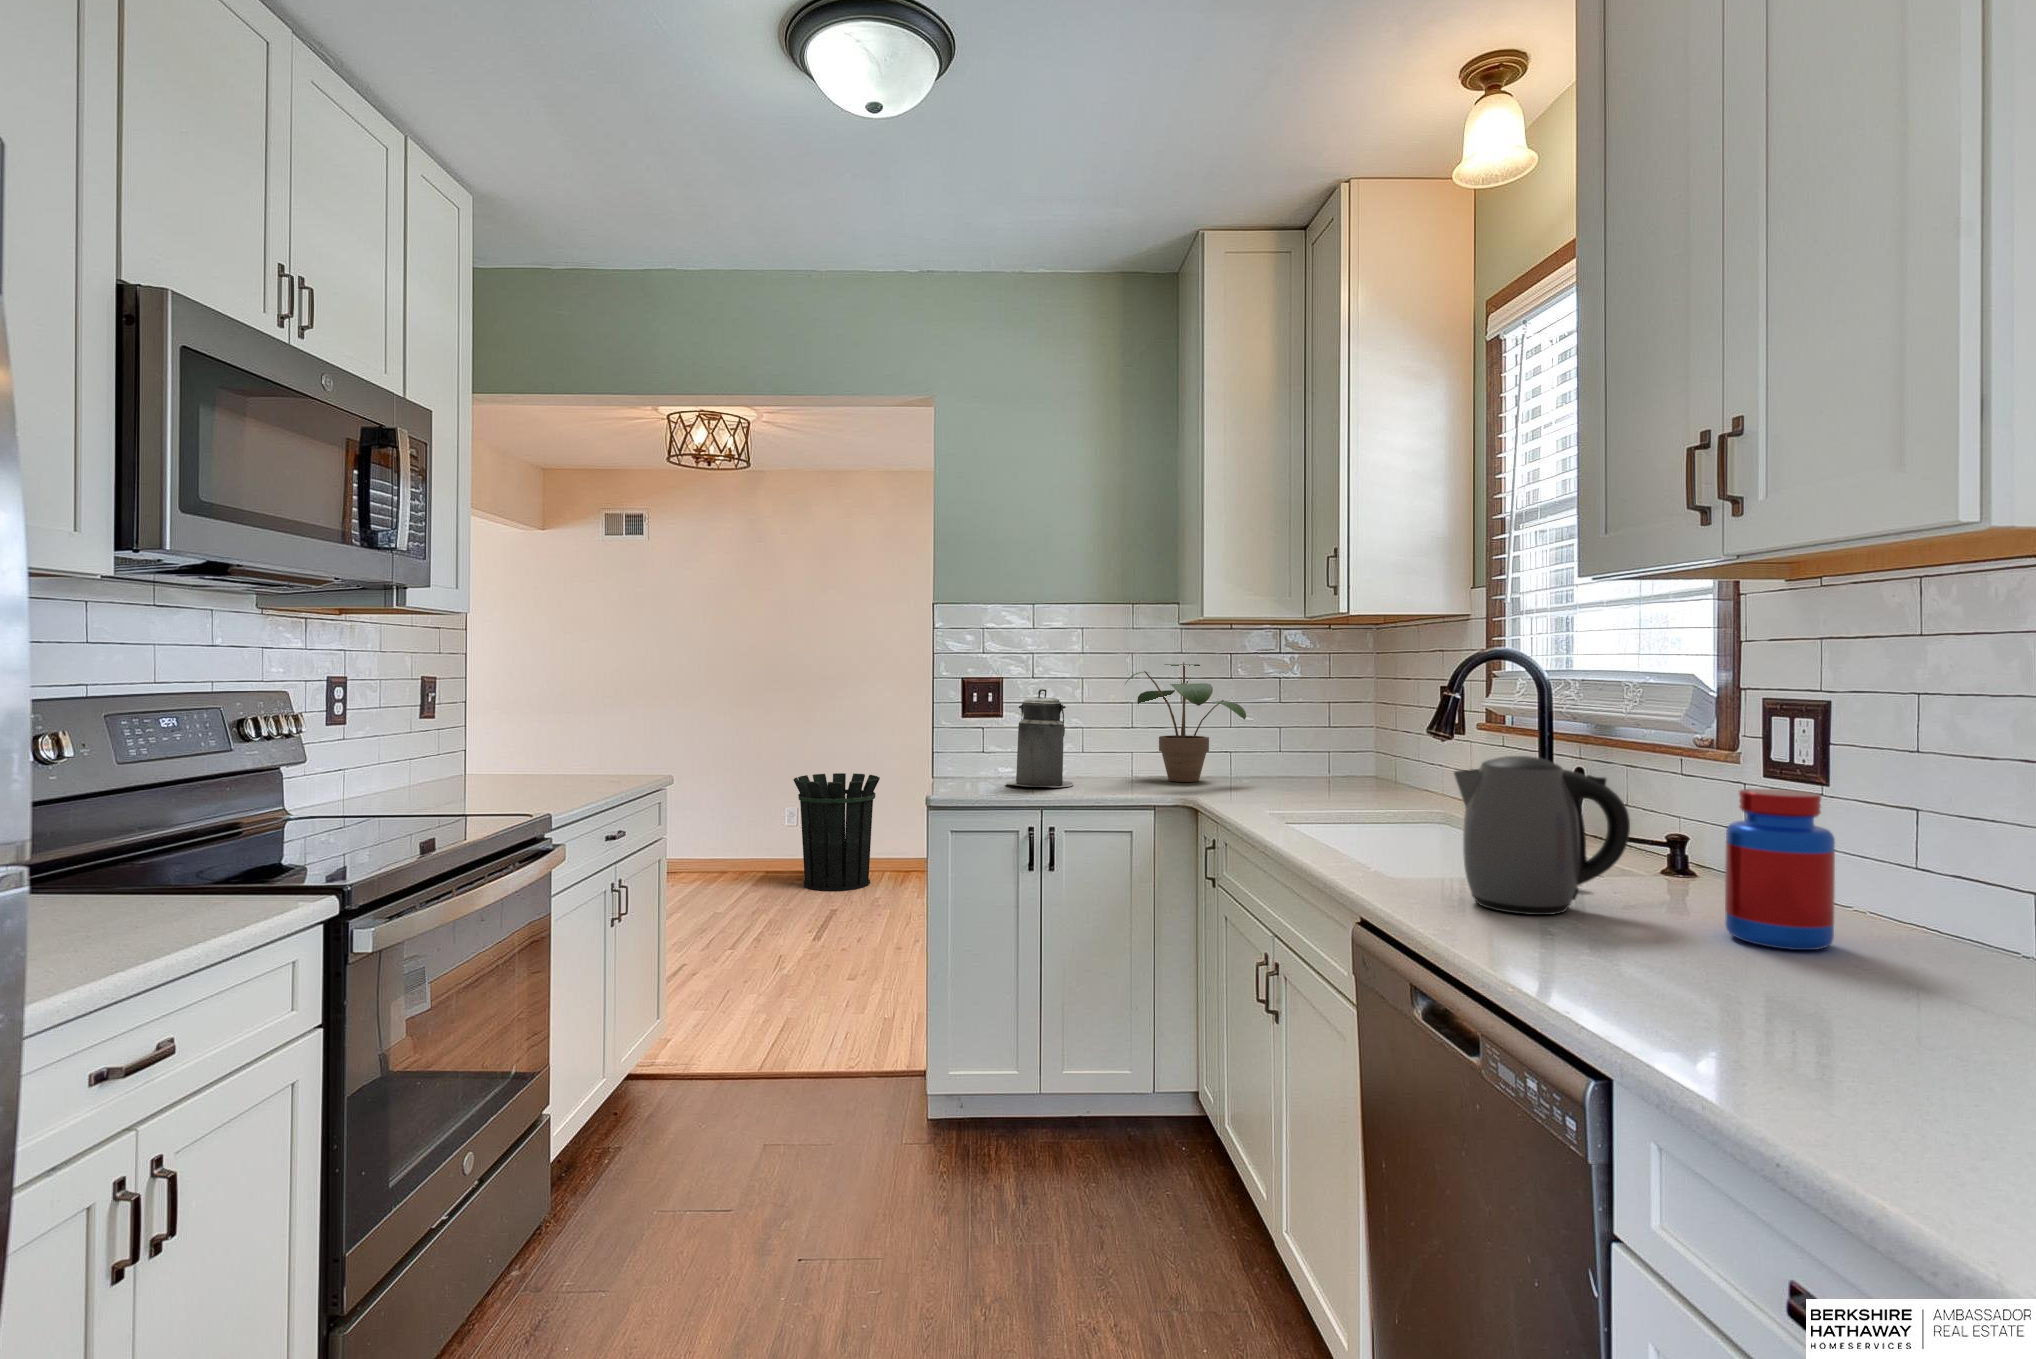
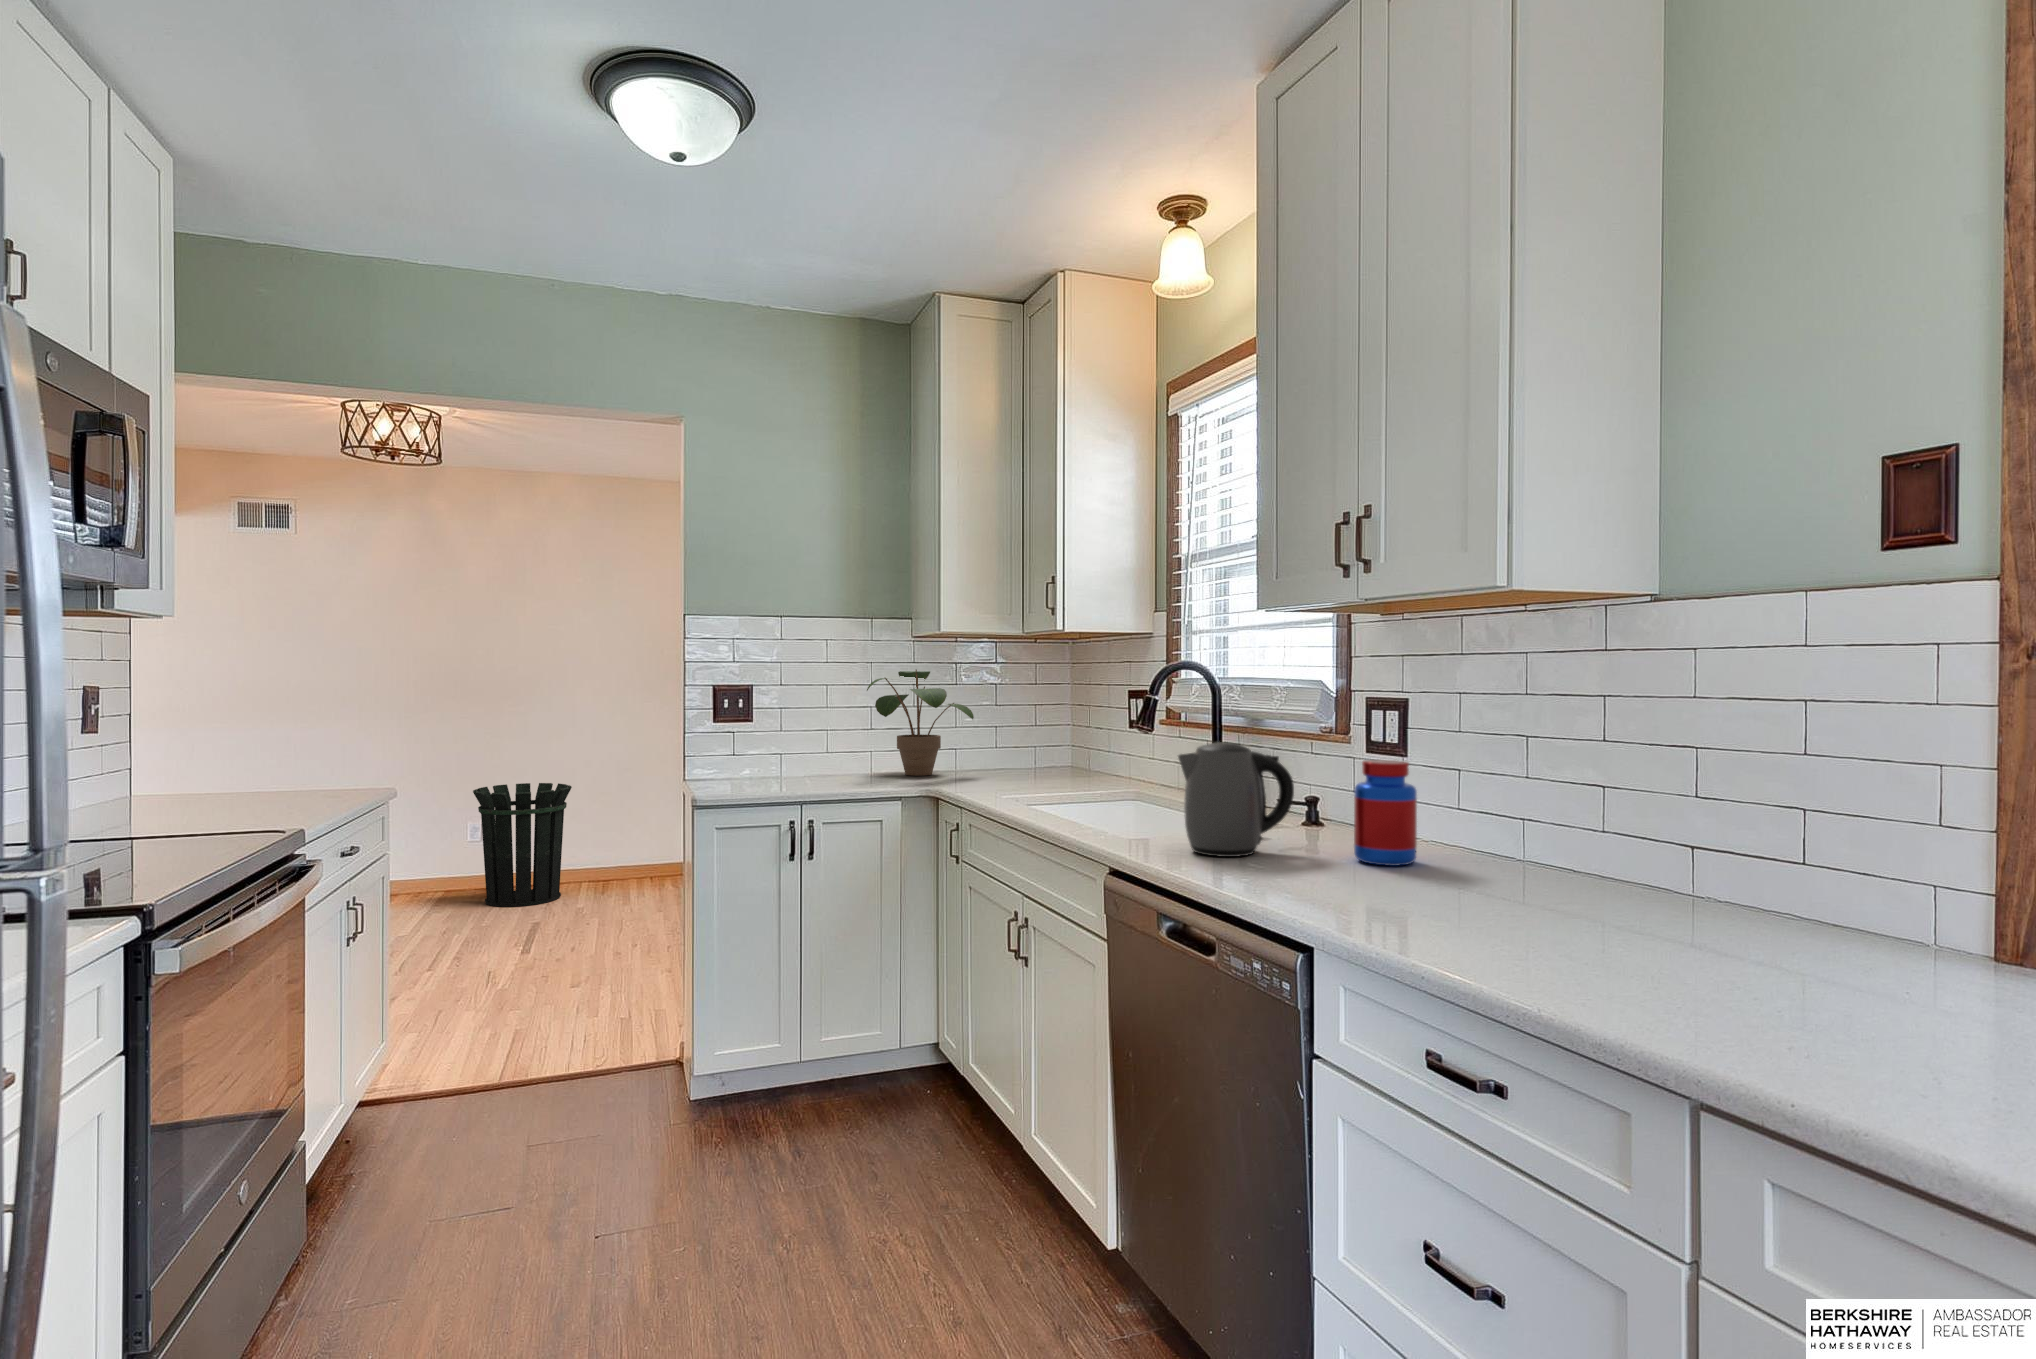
canister: present [1006,689,1073,787] -> none [759,695,823,785]

